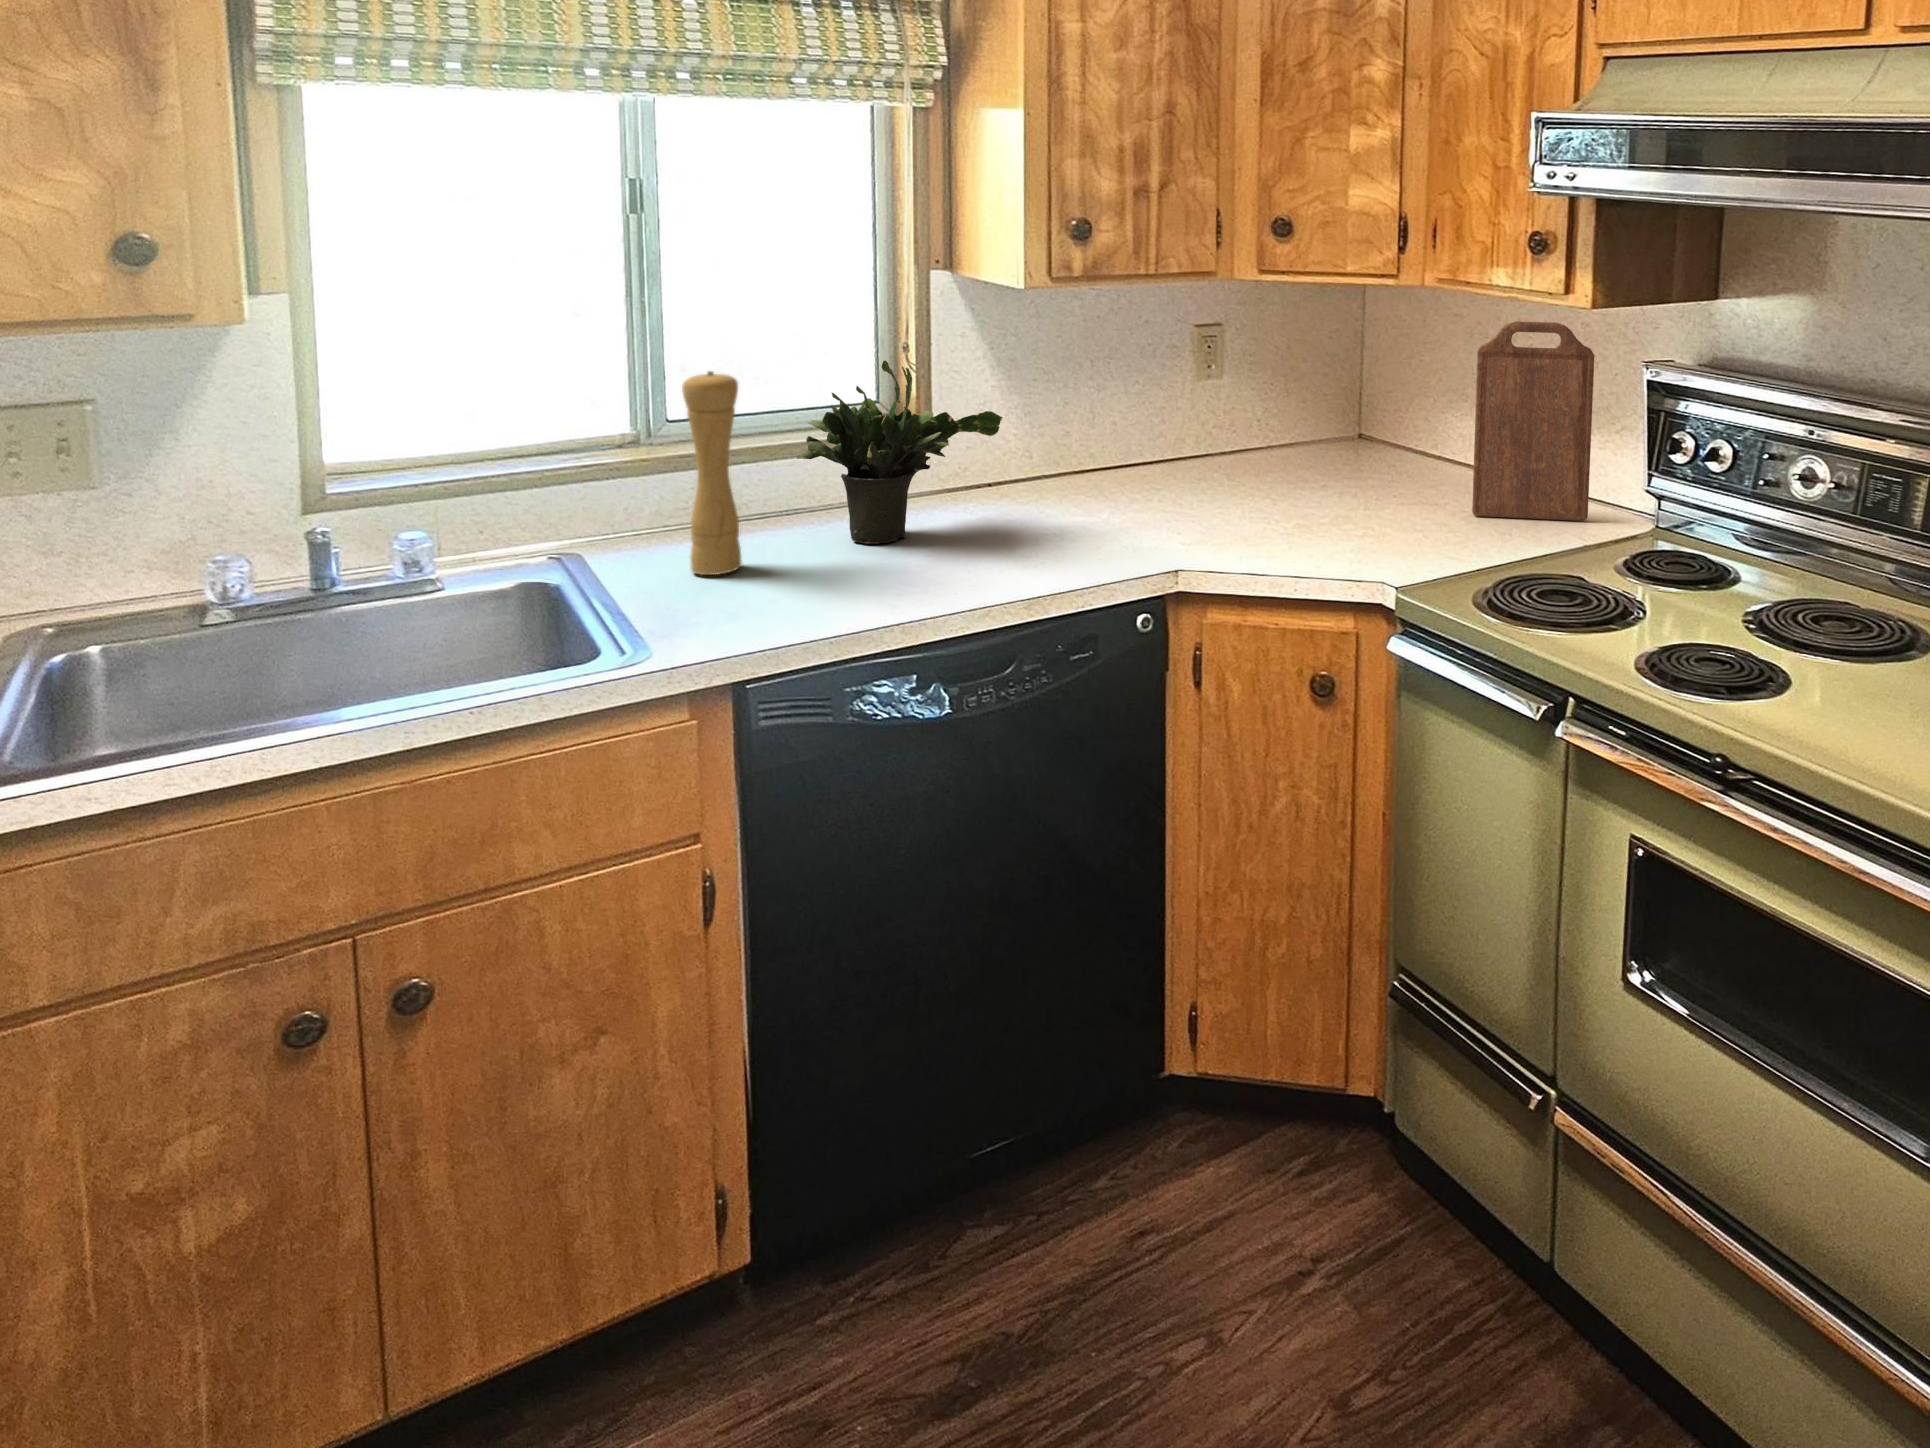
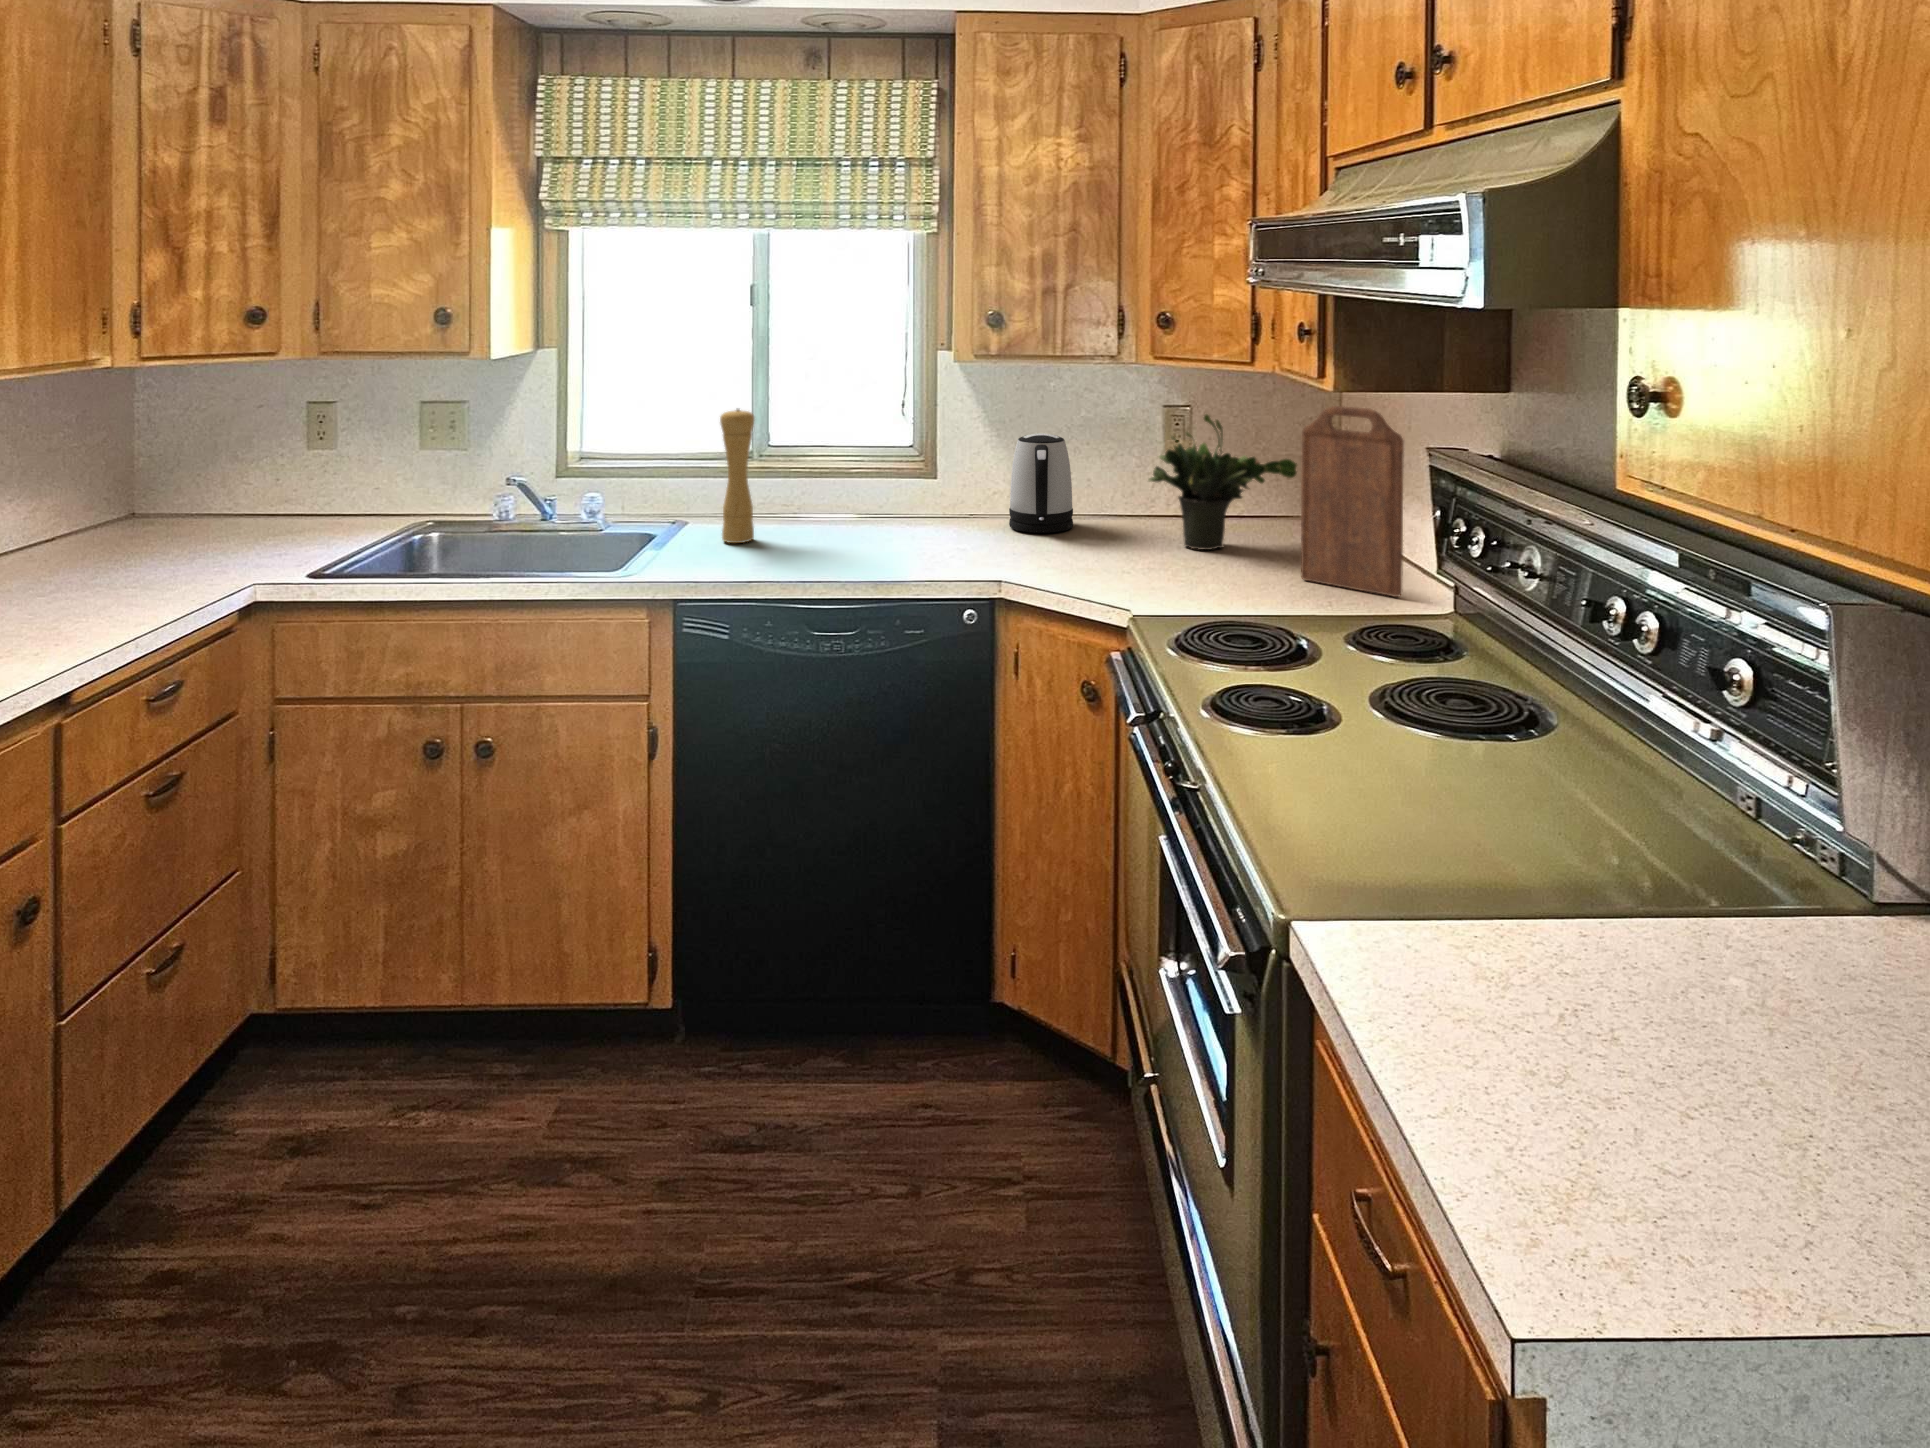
potted plant: present [797,361,1003,543] -> present [1149,414,1297,550]
kettle: none [1060,376,1142,503] -> present [1009,433,1073,533]

